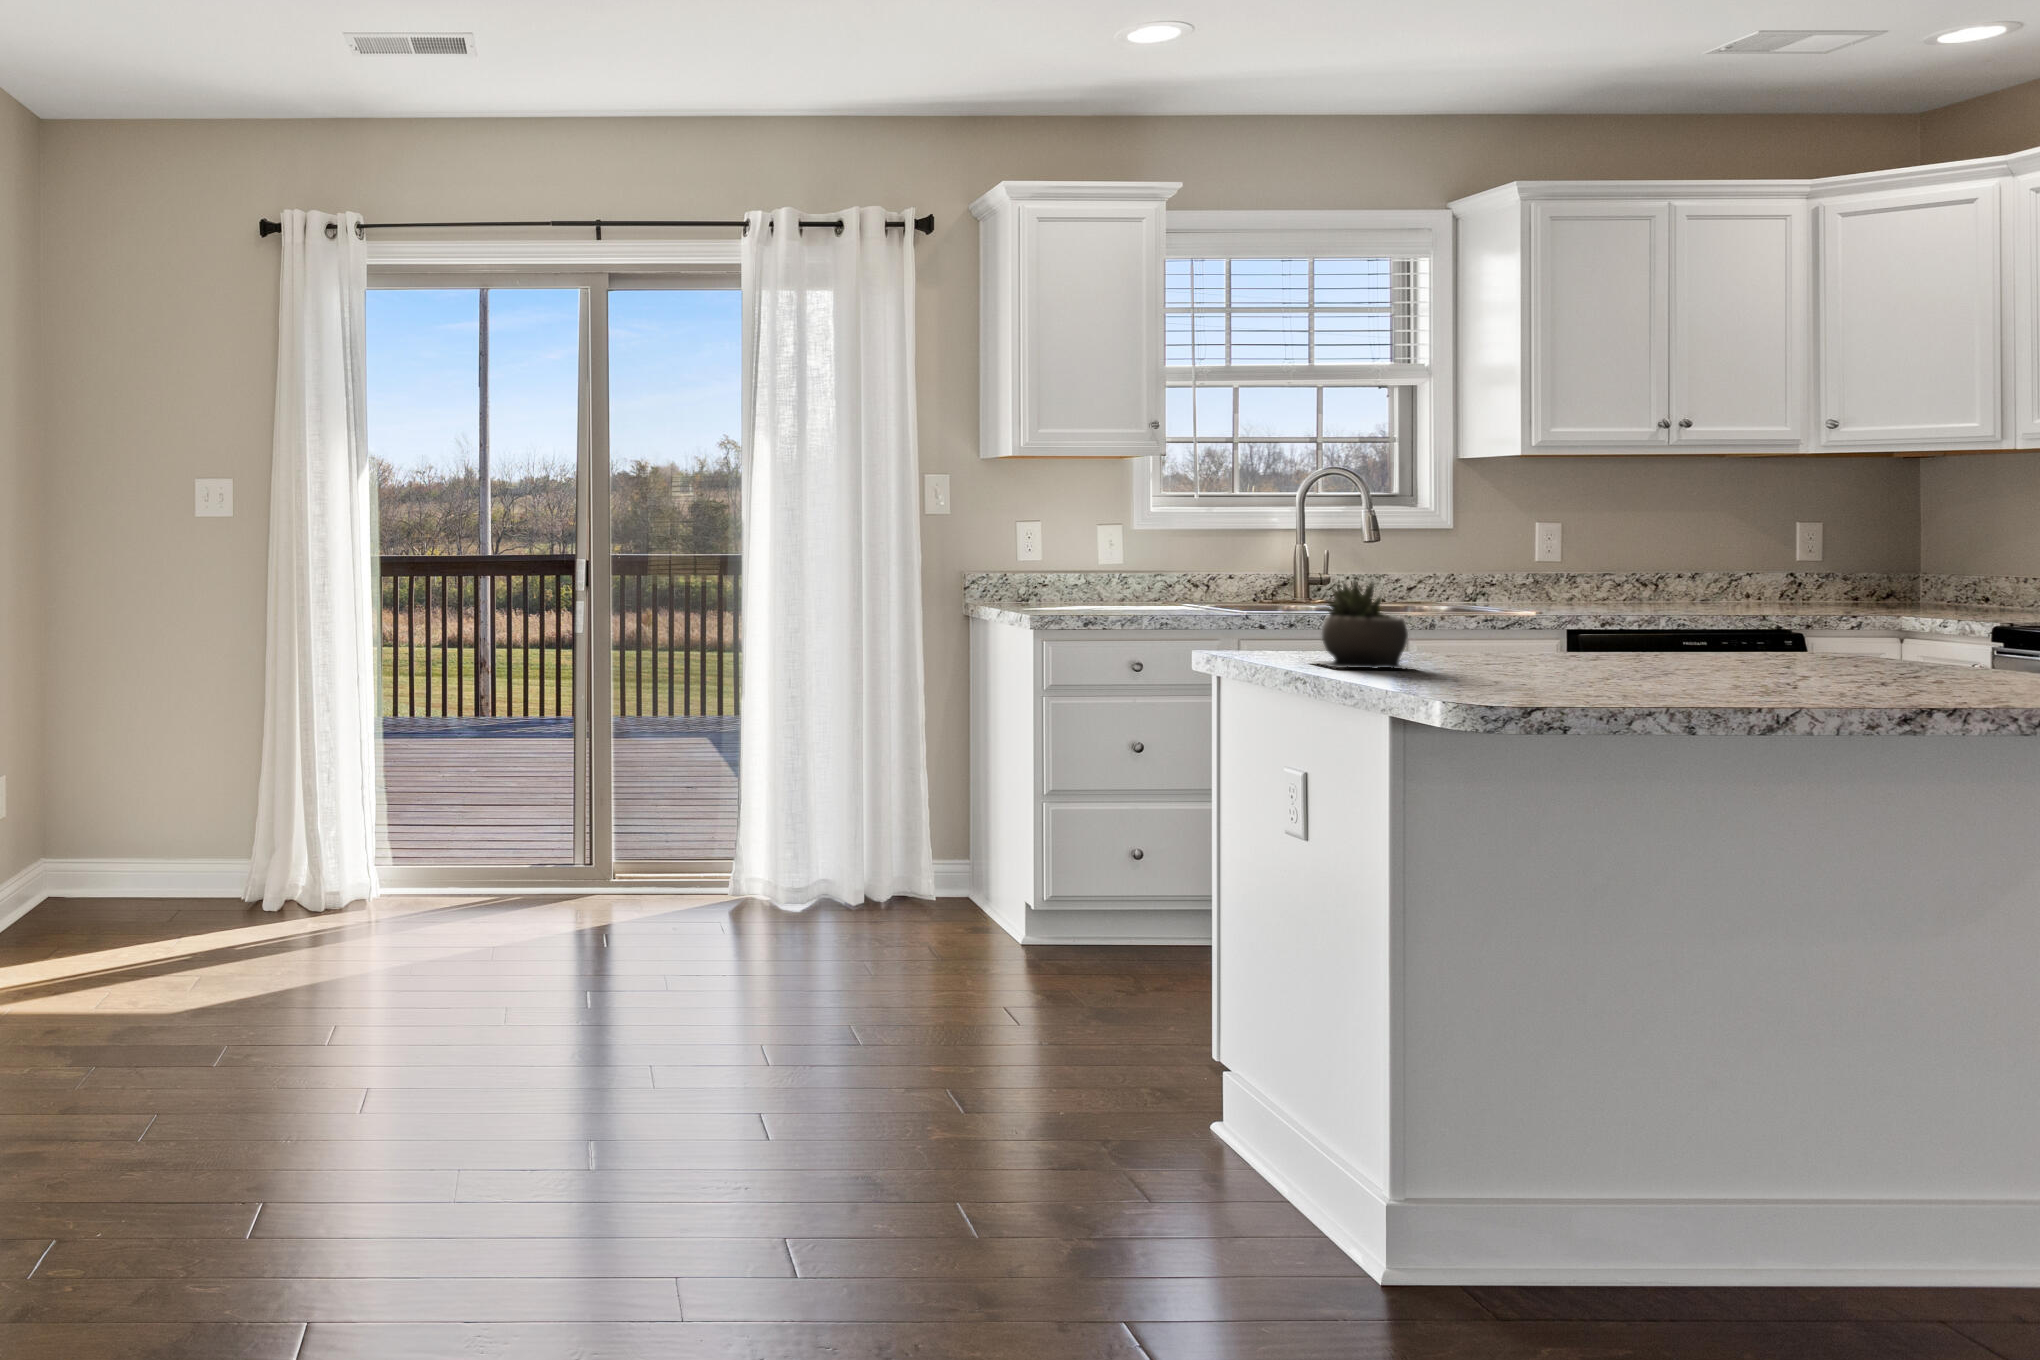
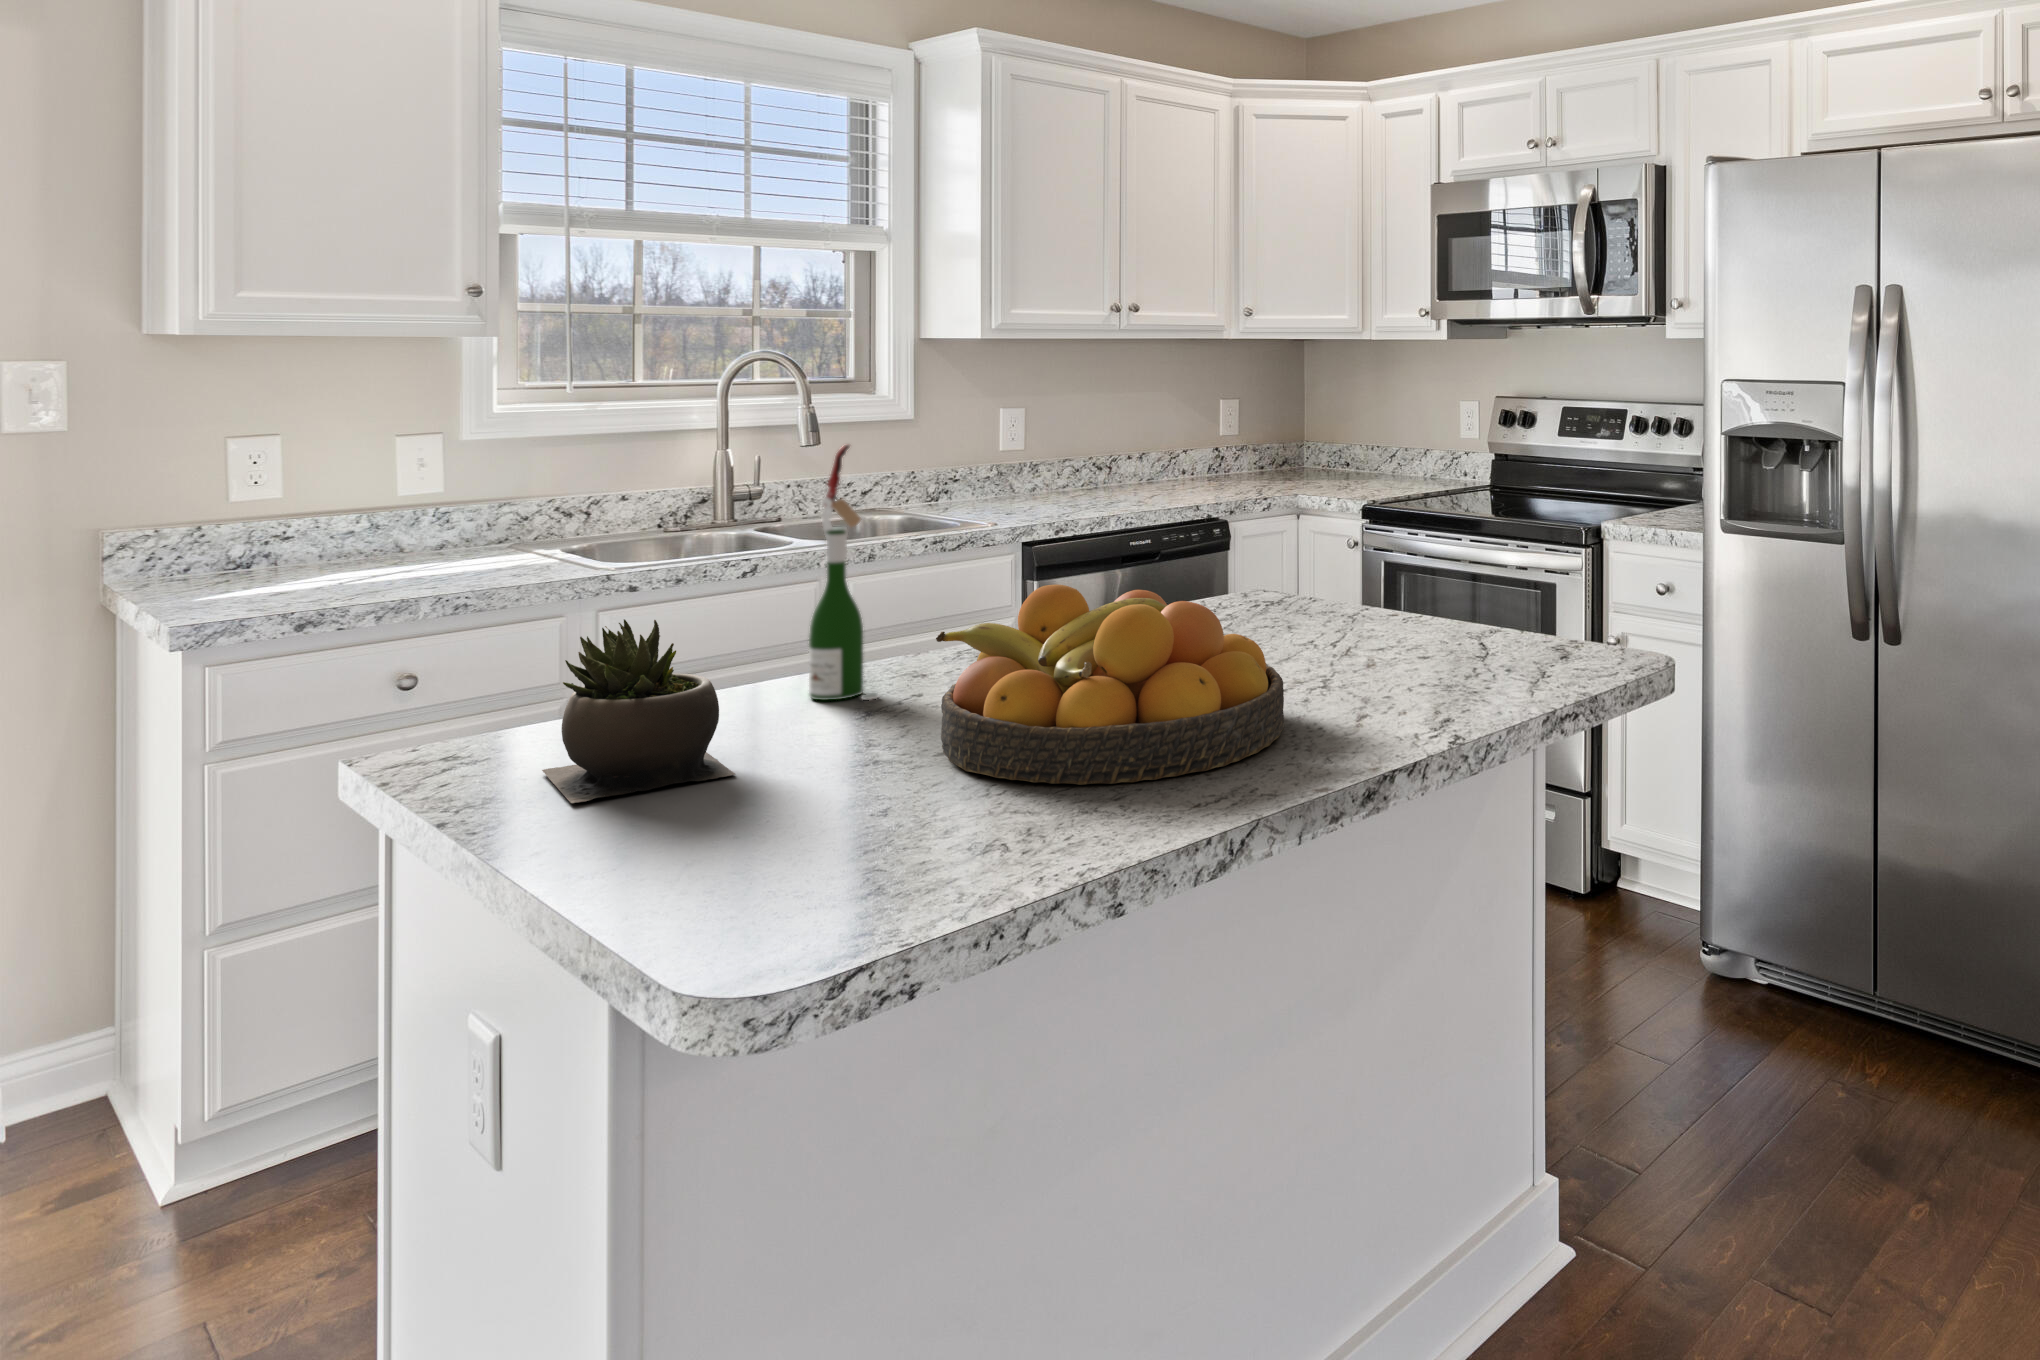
wine bottle: none [1443,493,1494,661] -> present [809,445,879,700]
fruit bowl: none [1548,578,1832,691] -> present [936,585,1284,785]

